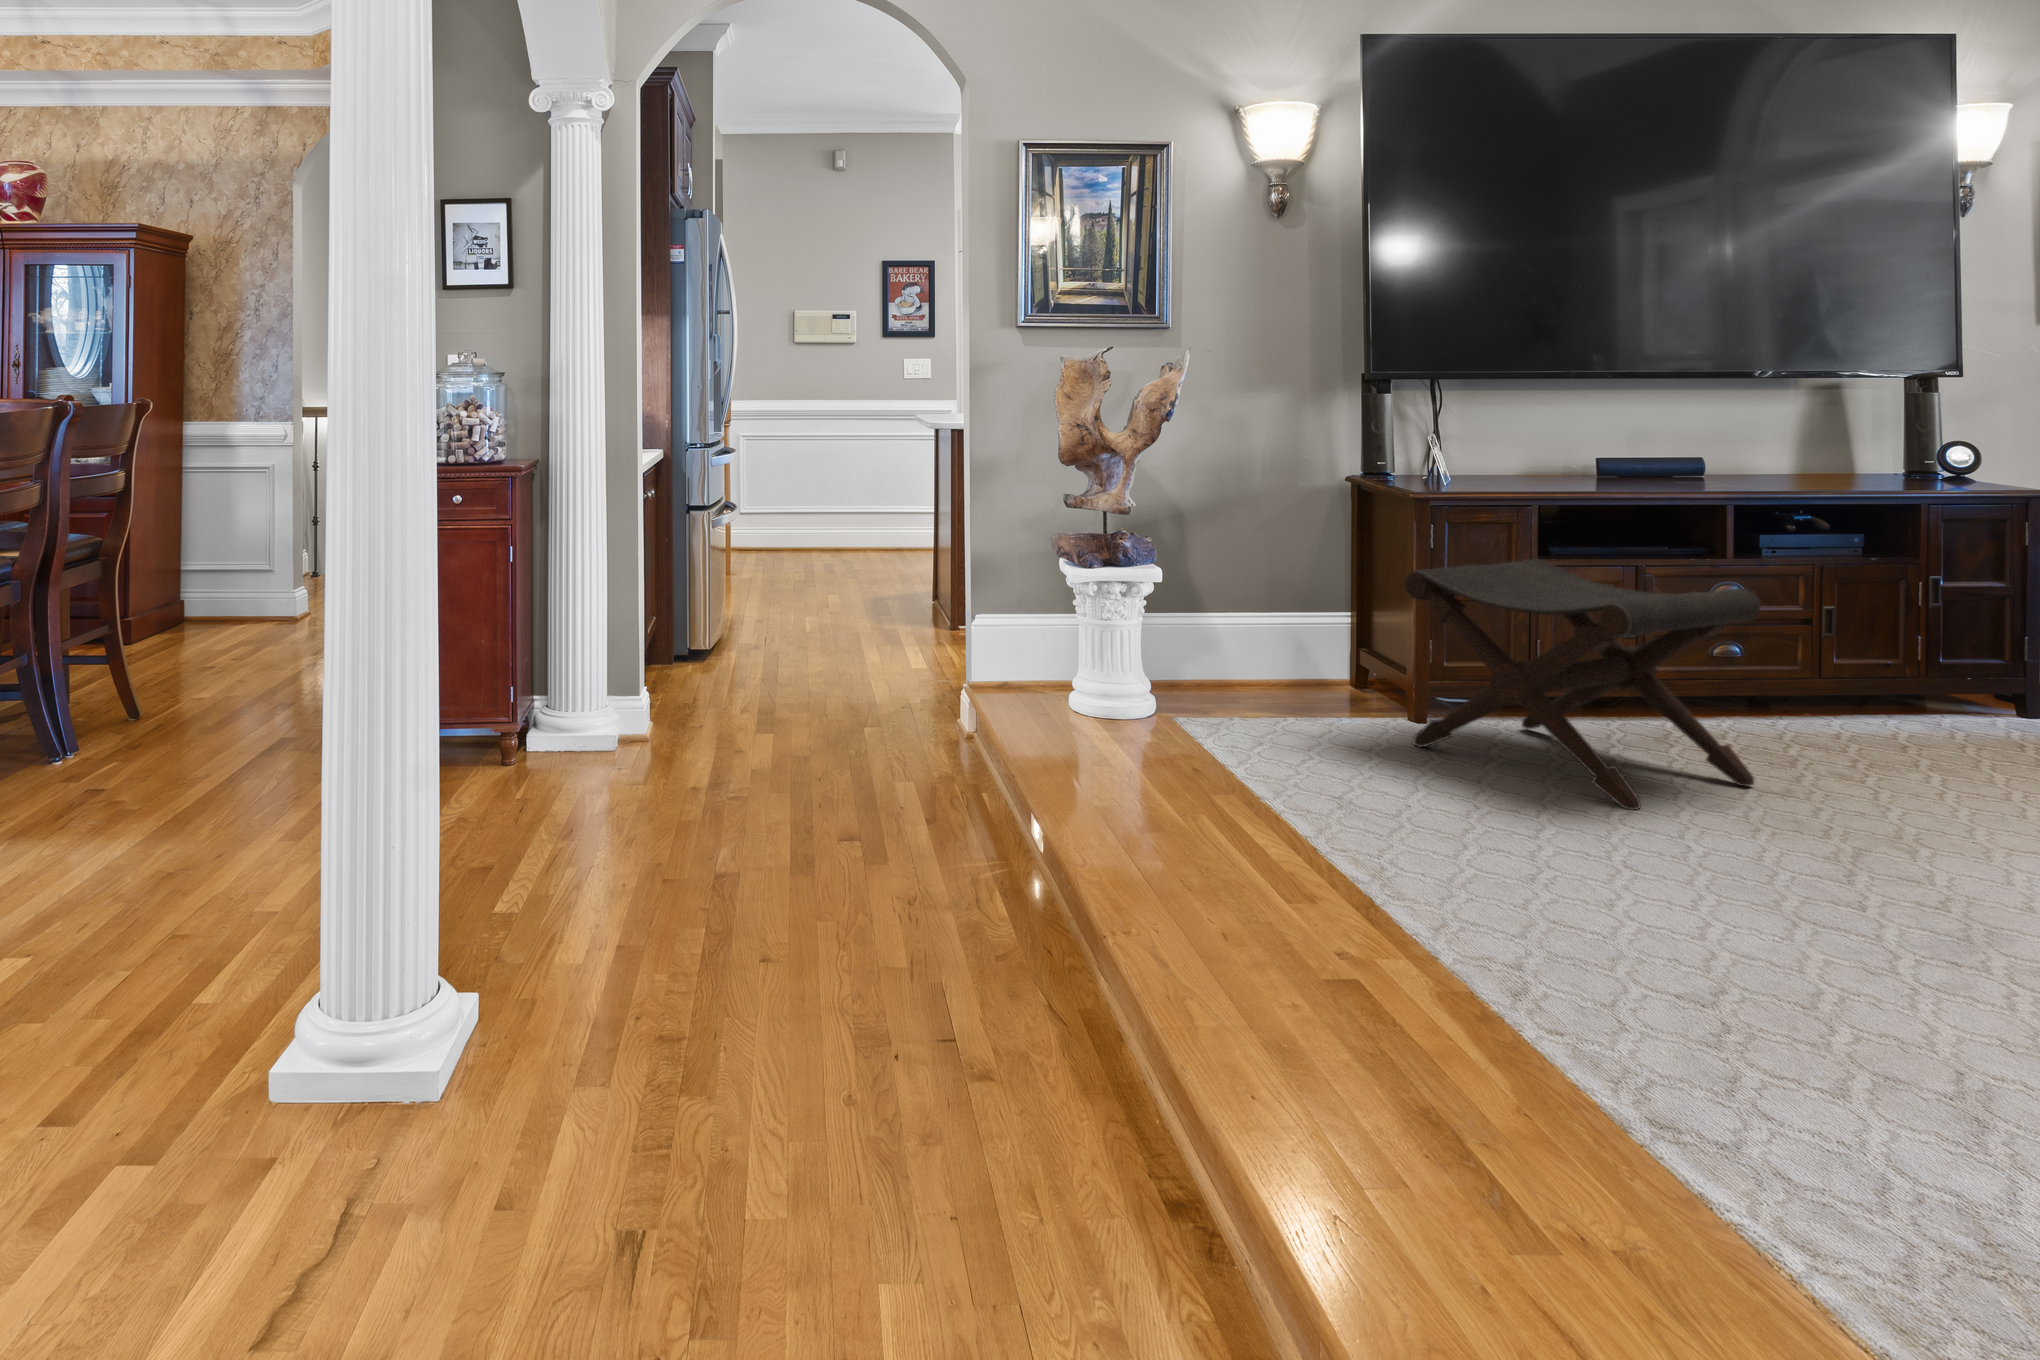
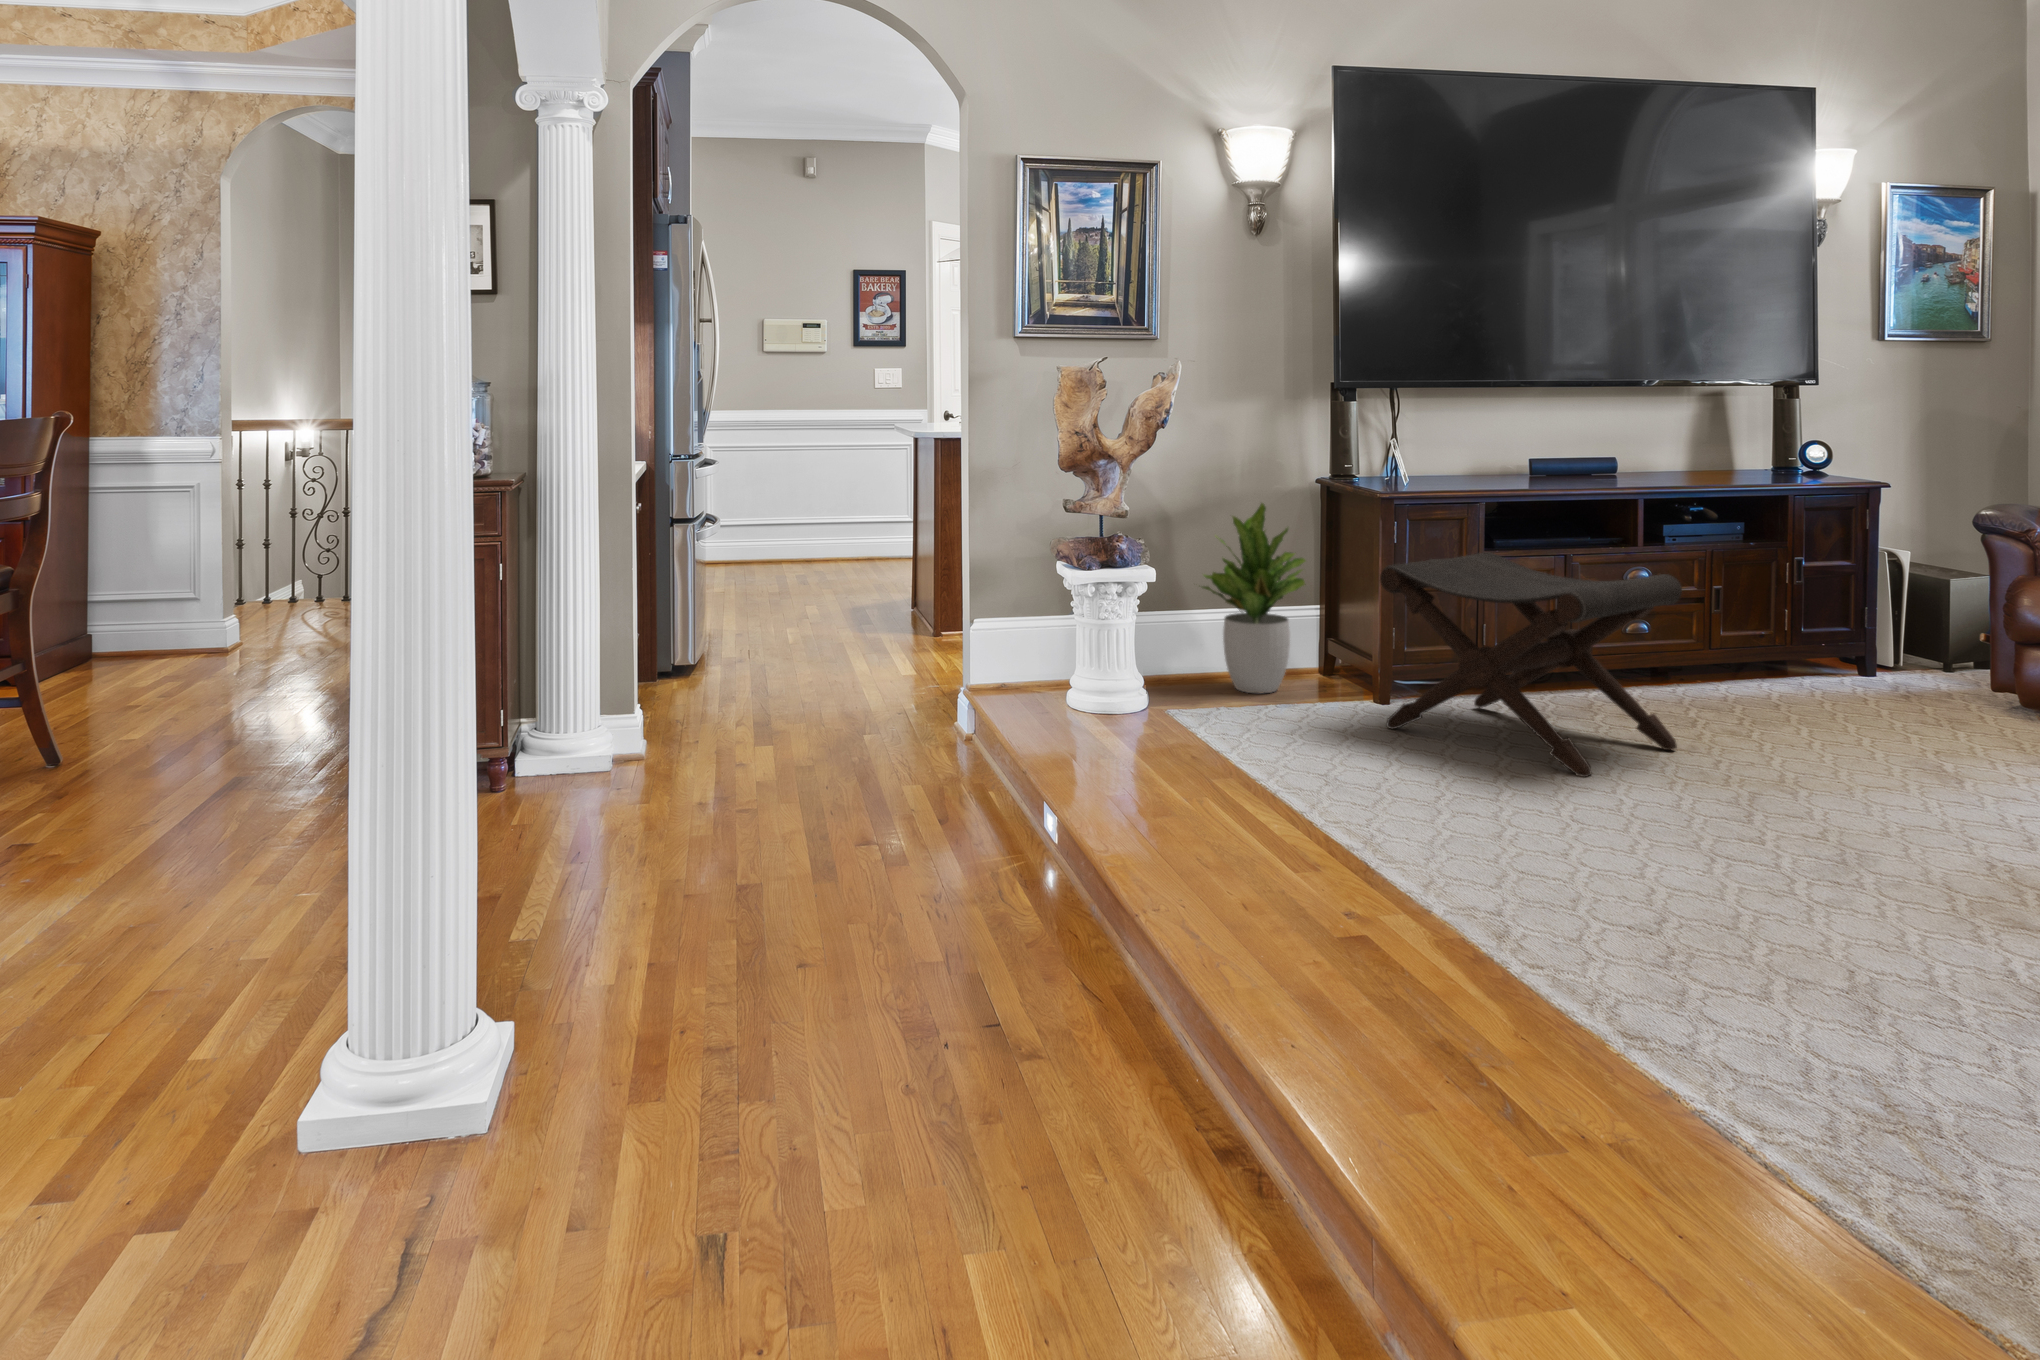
potted plant: none [1208,501,1333,703] -> present [1202,503,1305,693]

